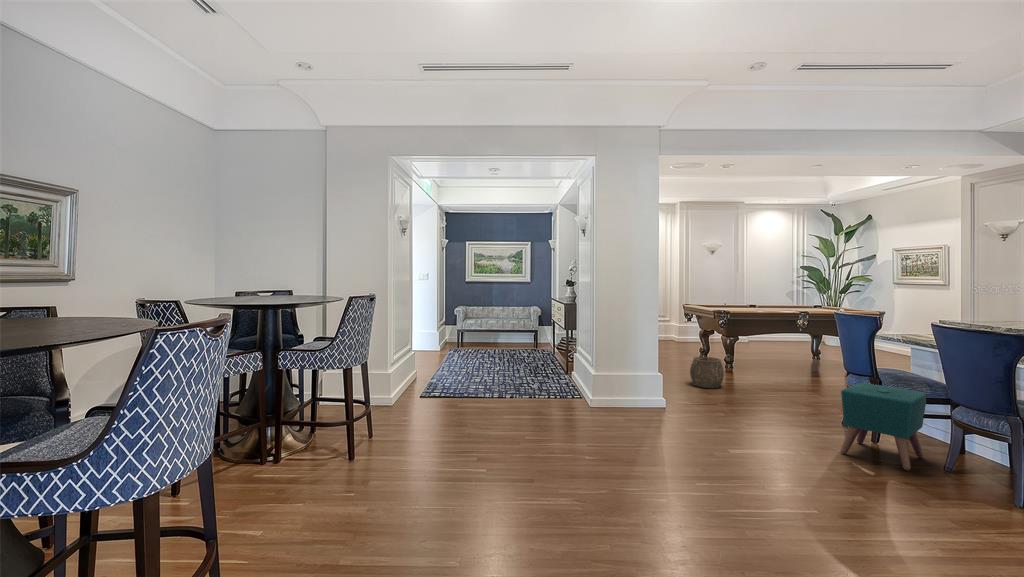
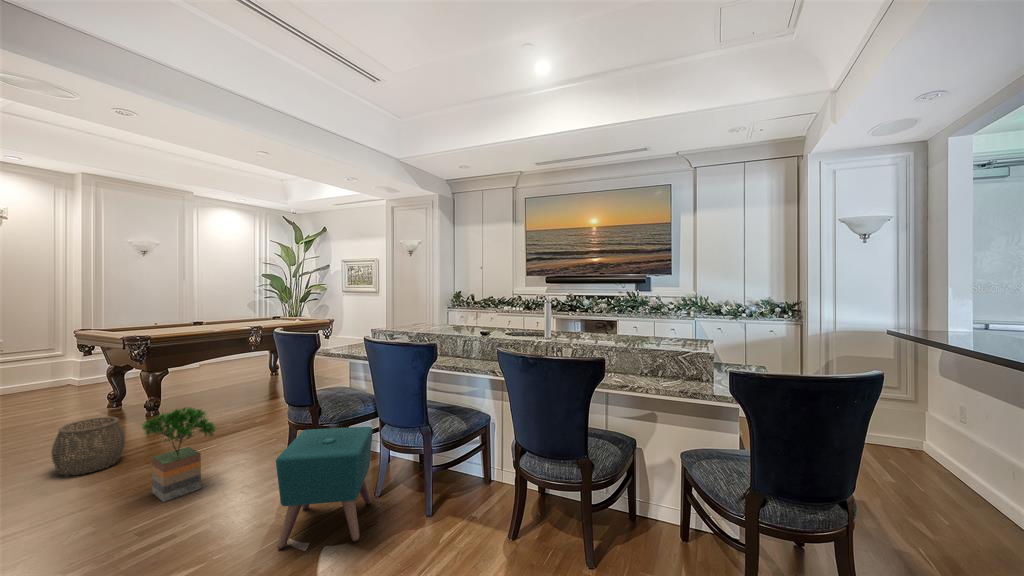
potted tree: none [743,354,789,412] -> present [142,407,216,502]

